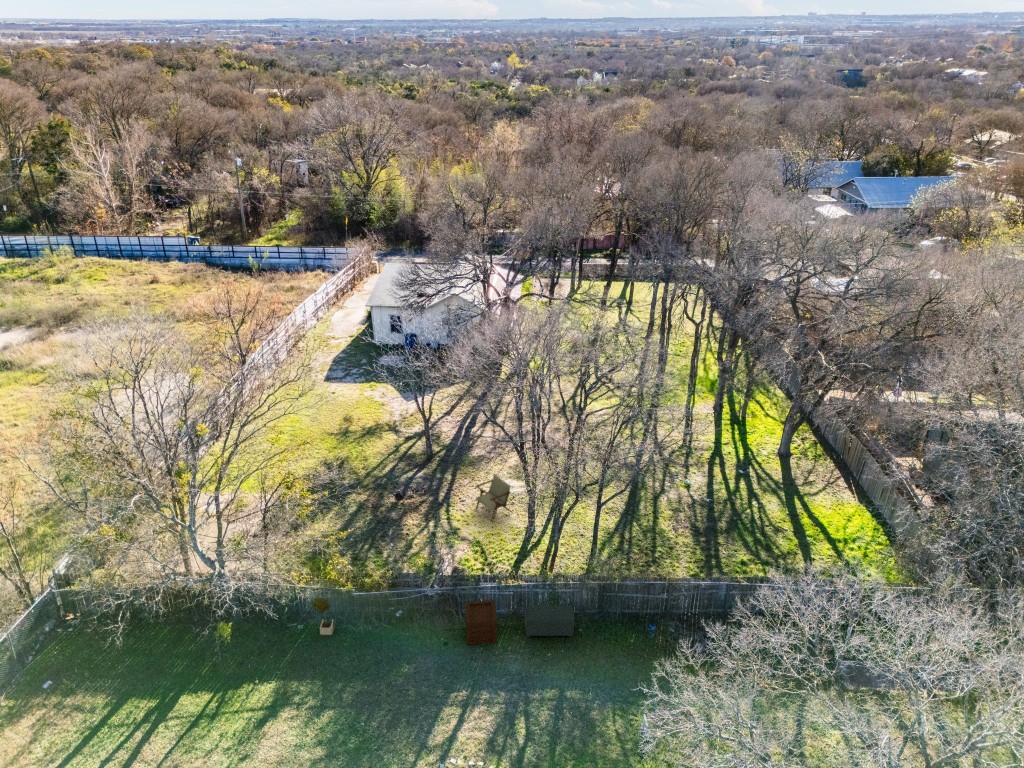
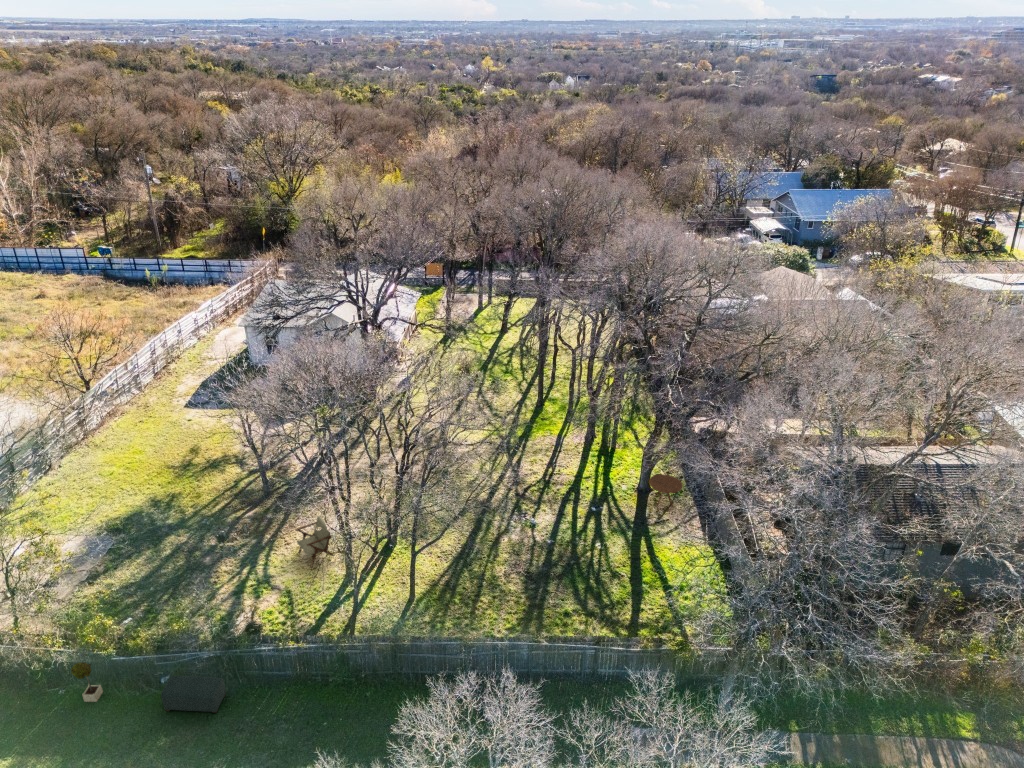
round table: none [793,439,827,470] -> present [649,474,683,506]
wooden crate: present [466,600,497,645] -> none [237,662,281,713]
bench: present [525,606,574,638] -> present [161,676,226,713]

